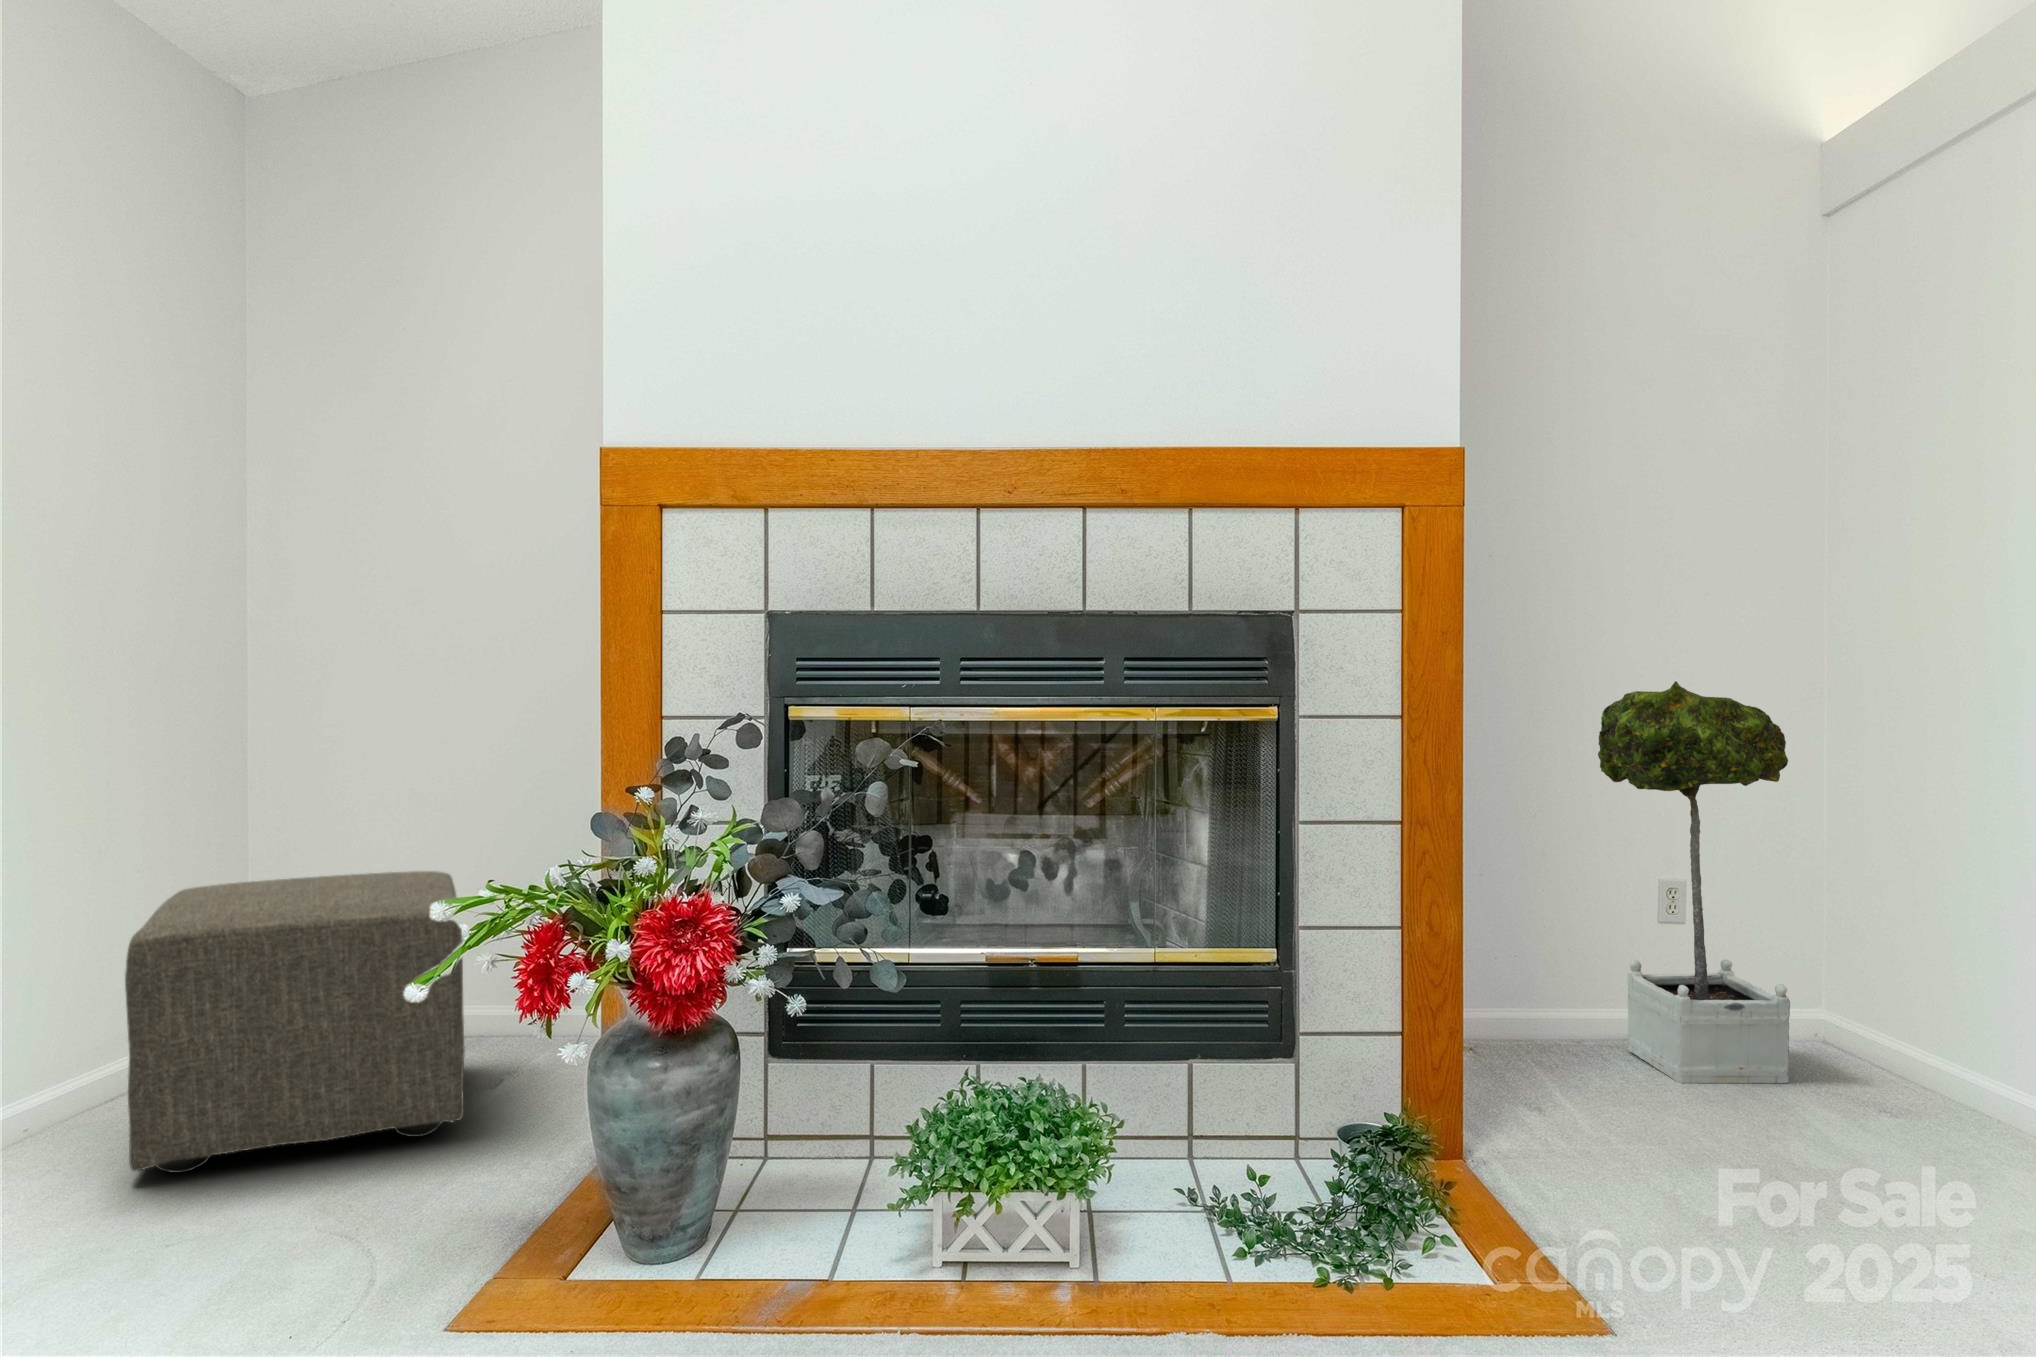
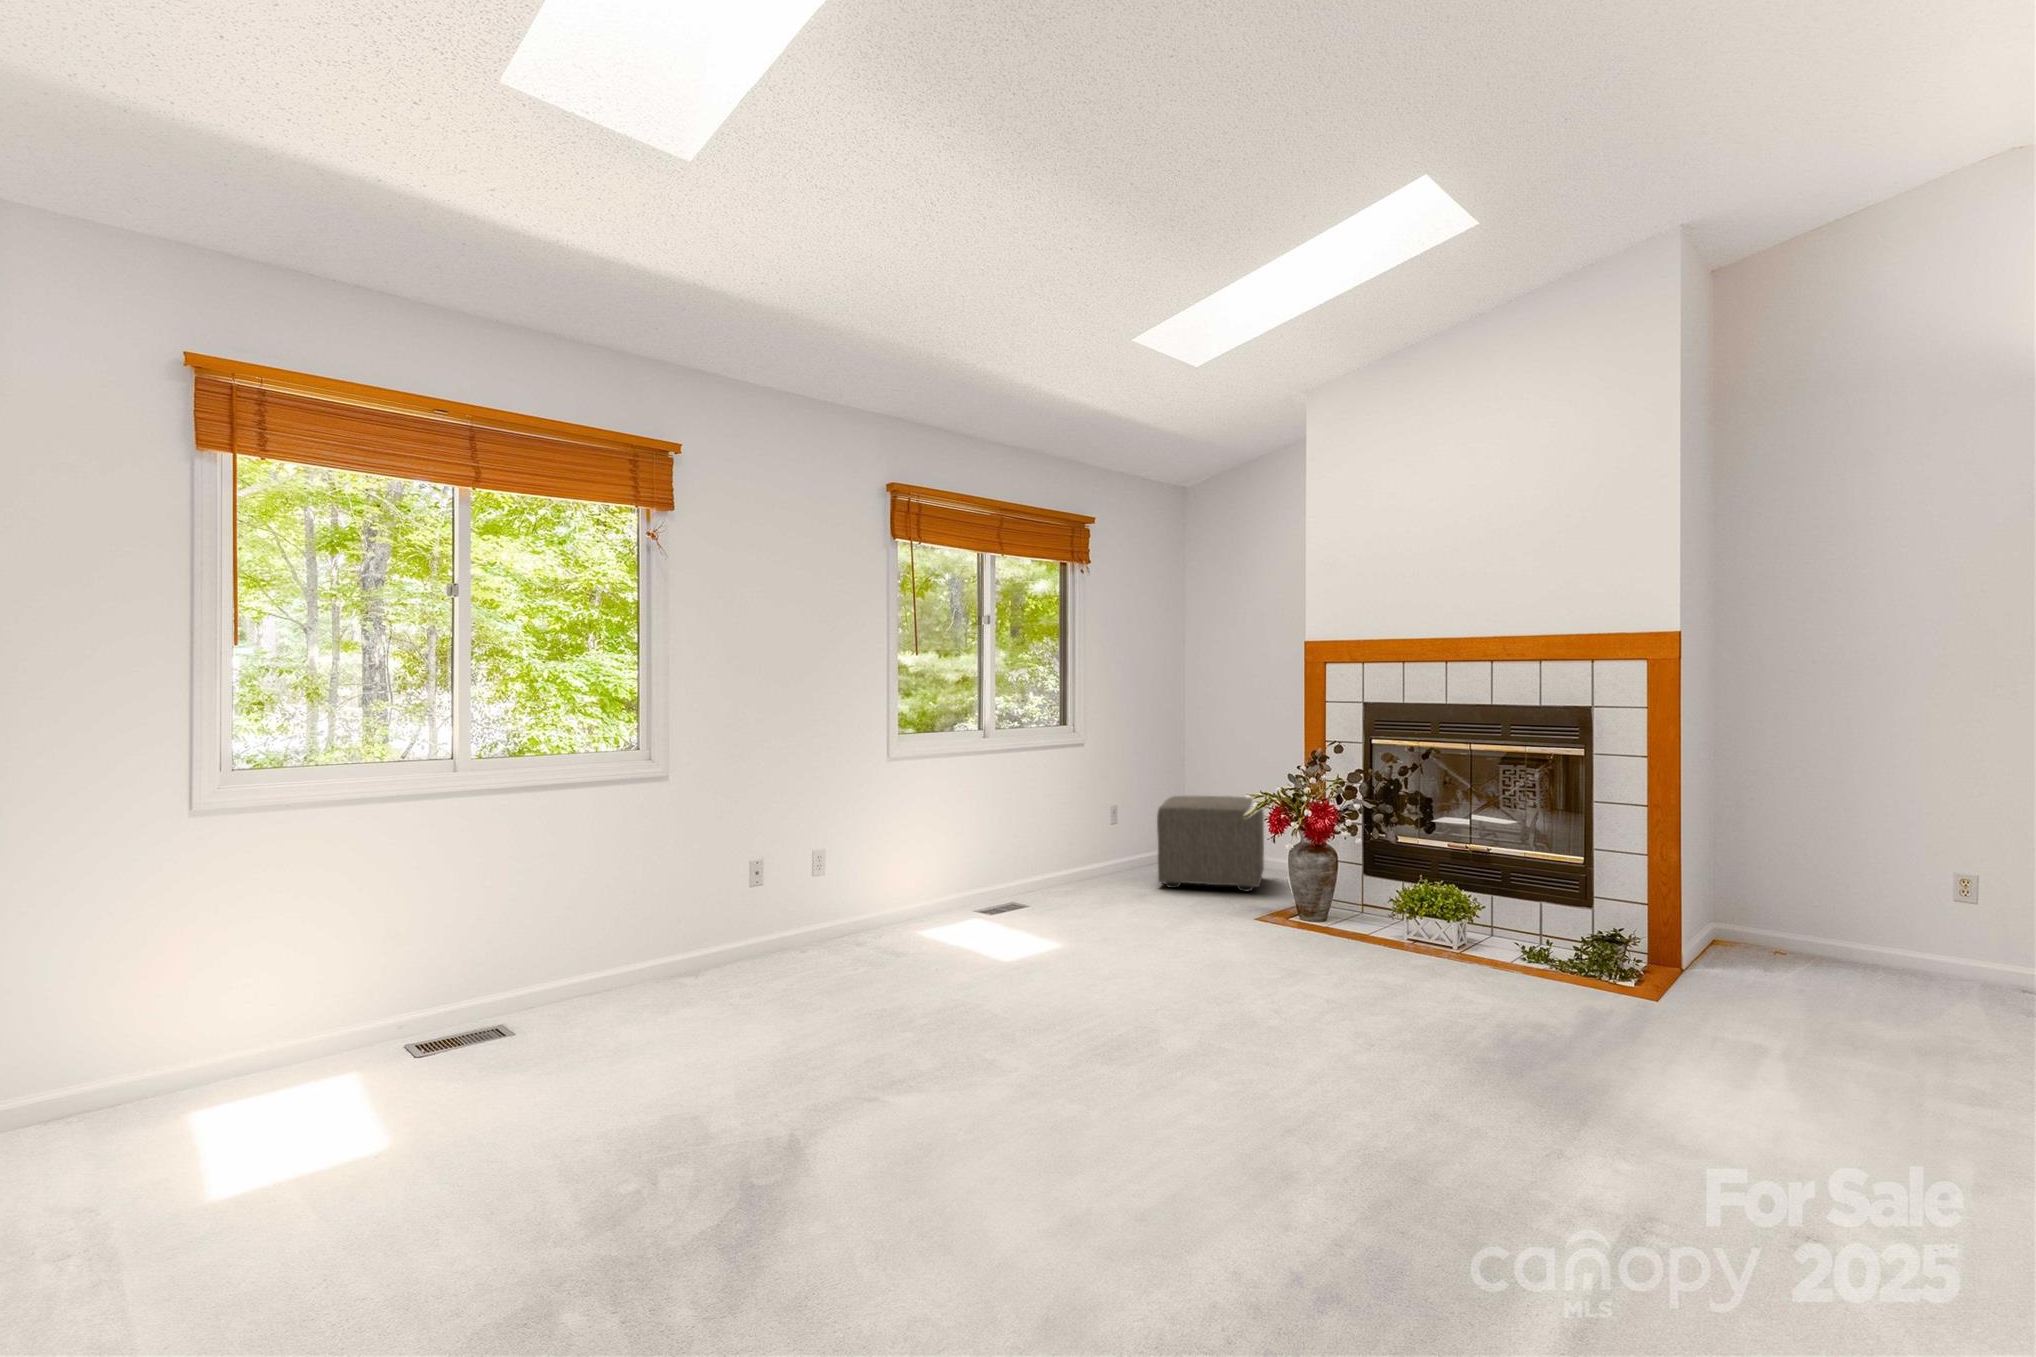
potted tree: present [1598,681,1790,1083] -> none [1845,743,1970,979]

